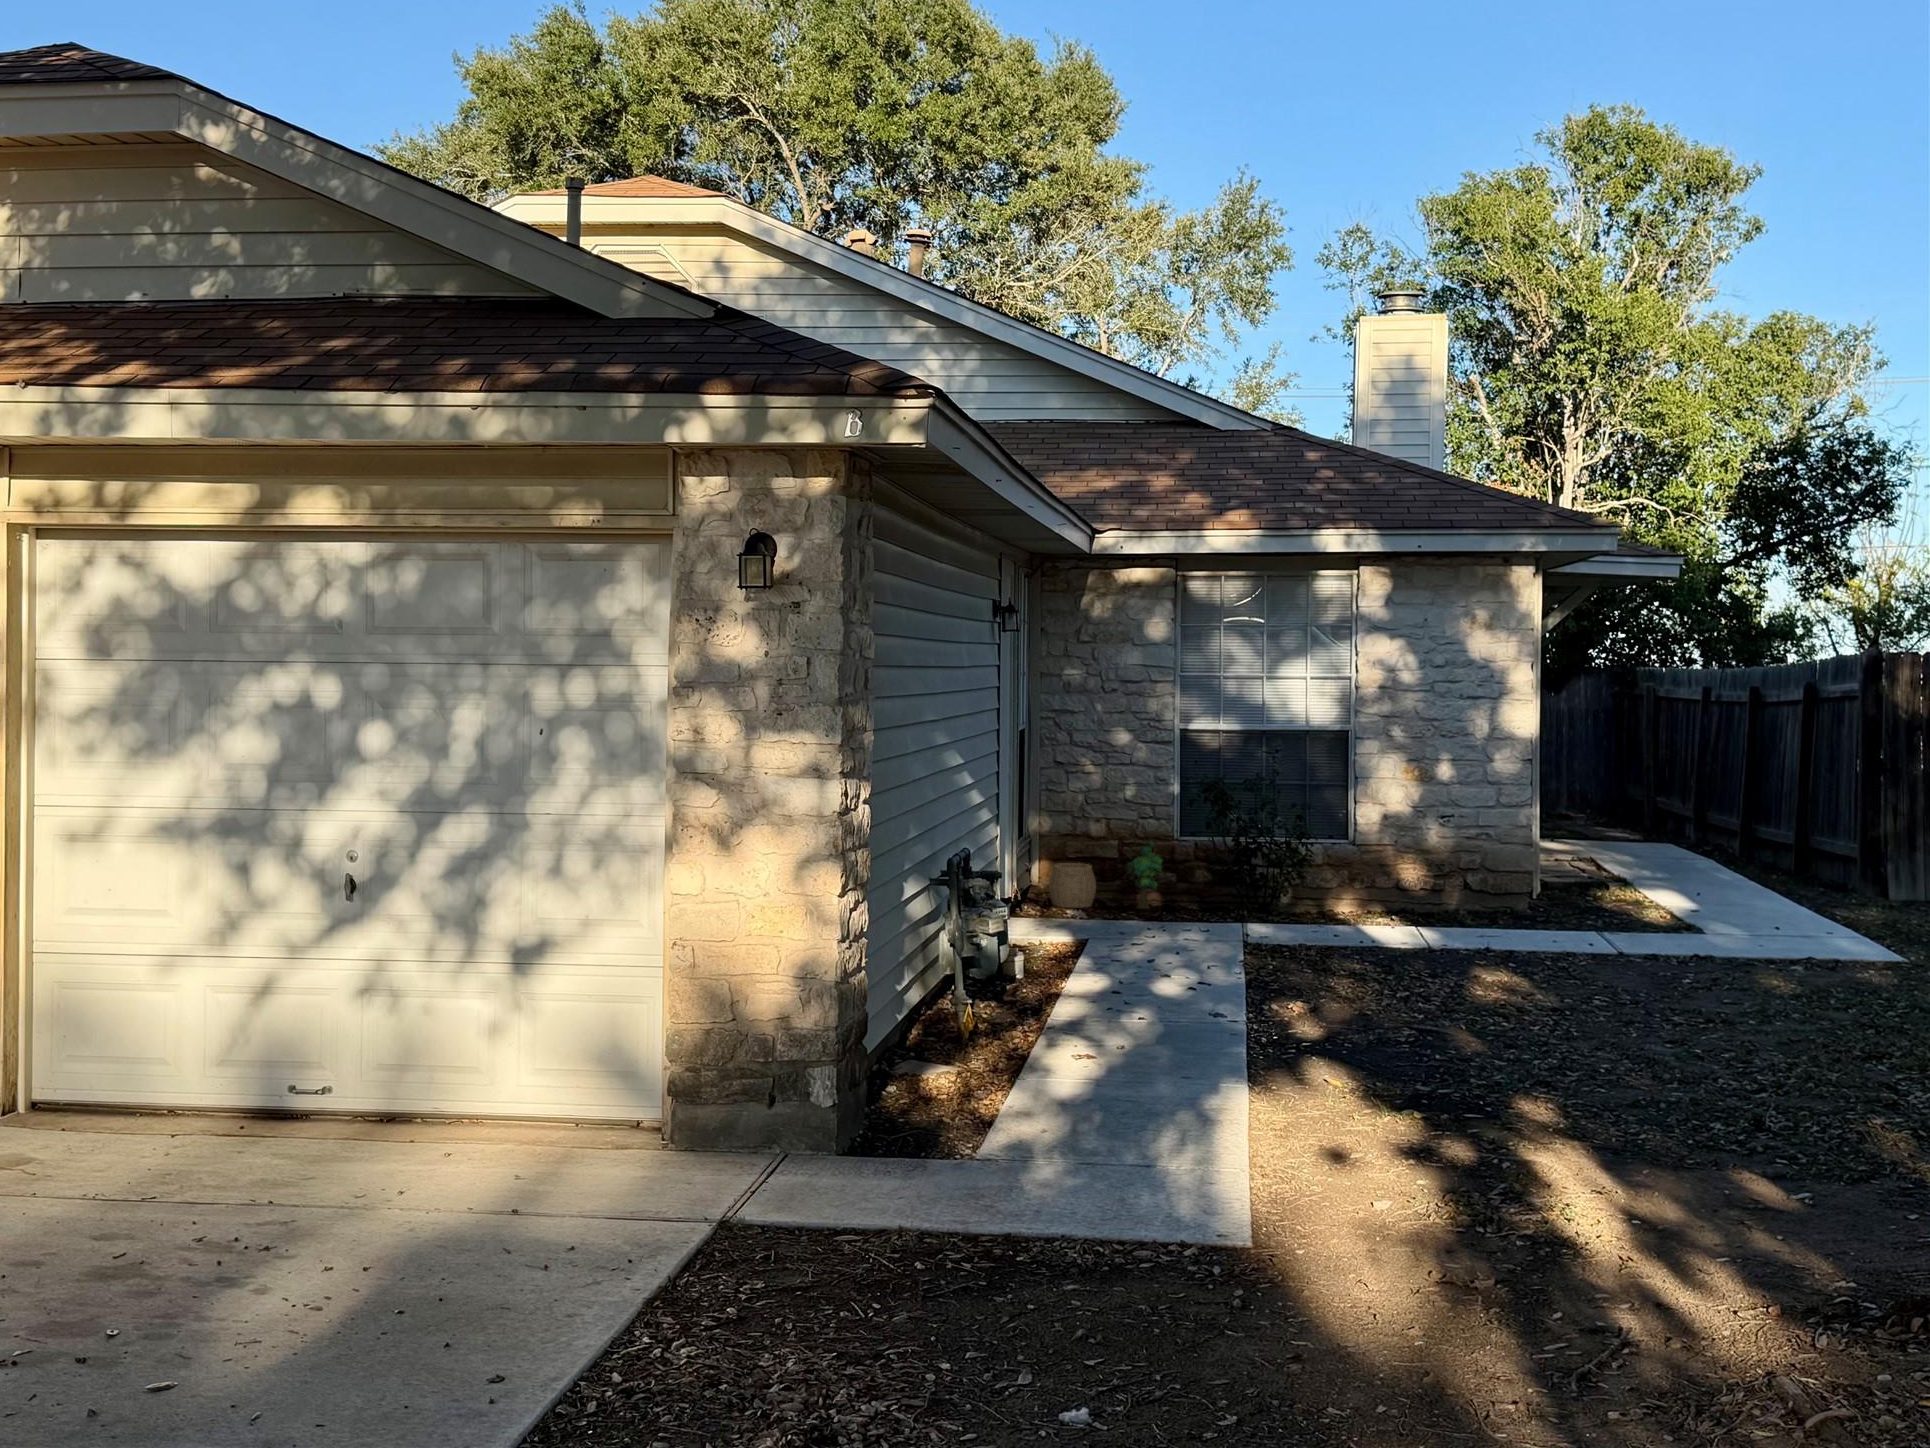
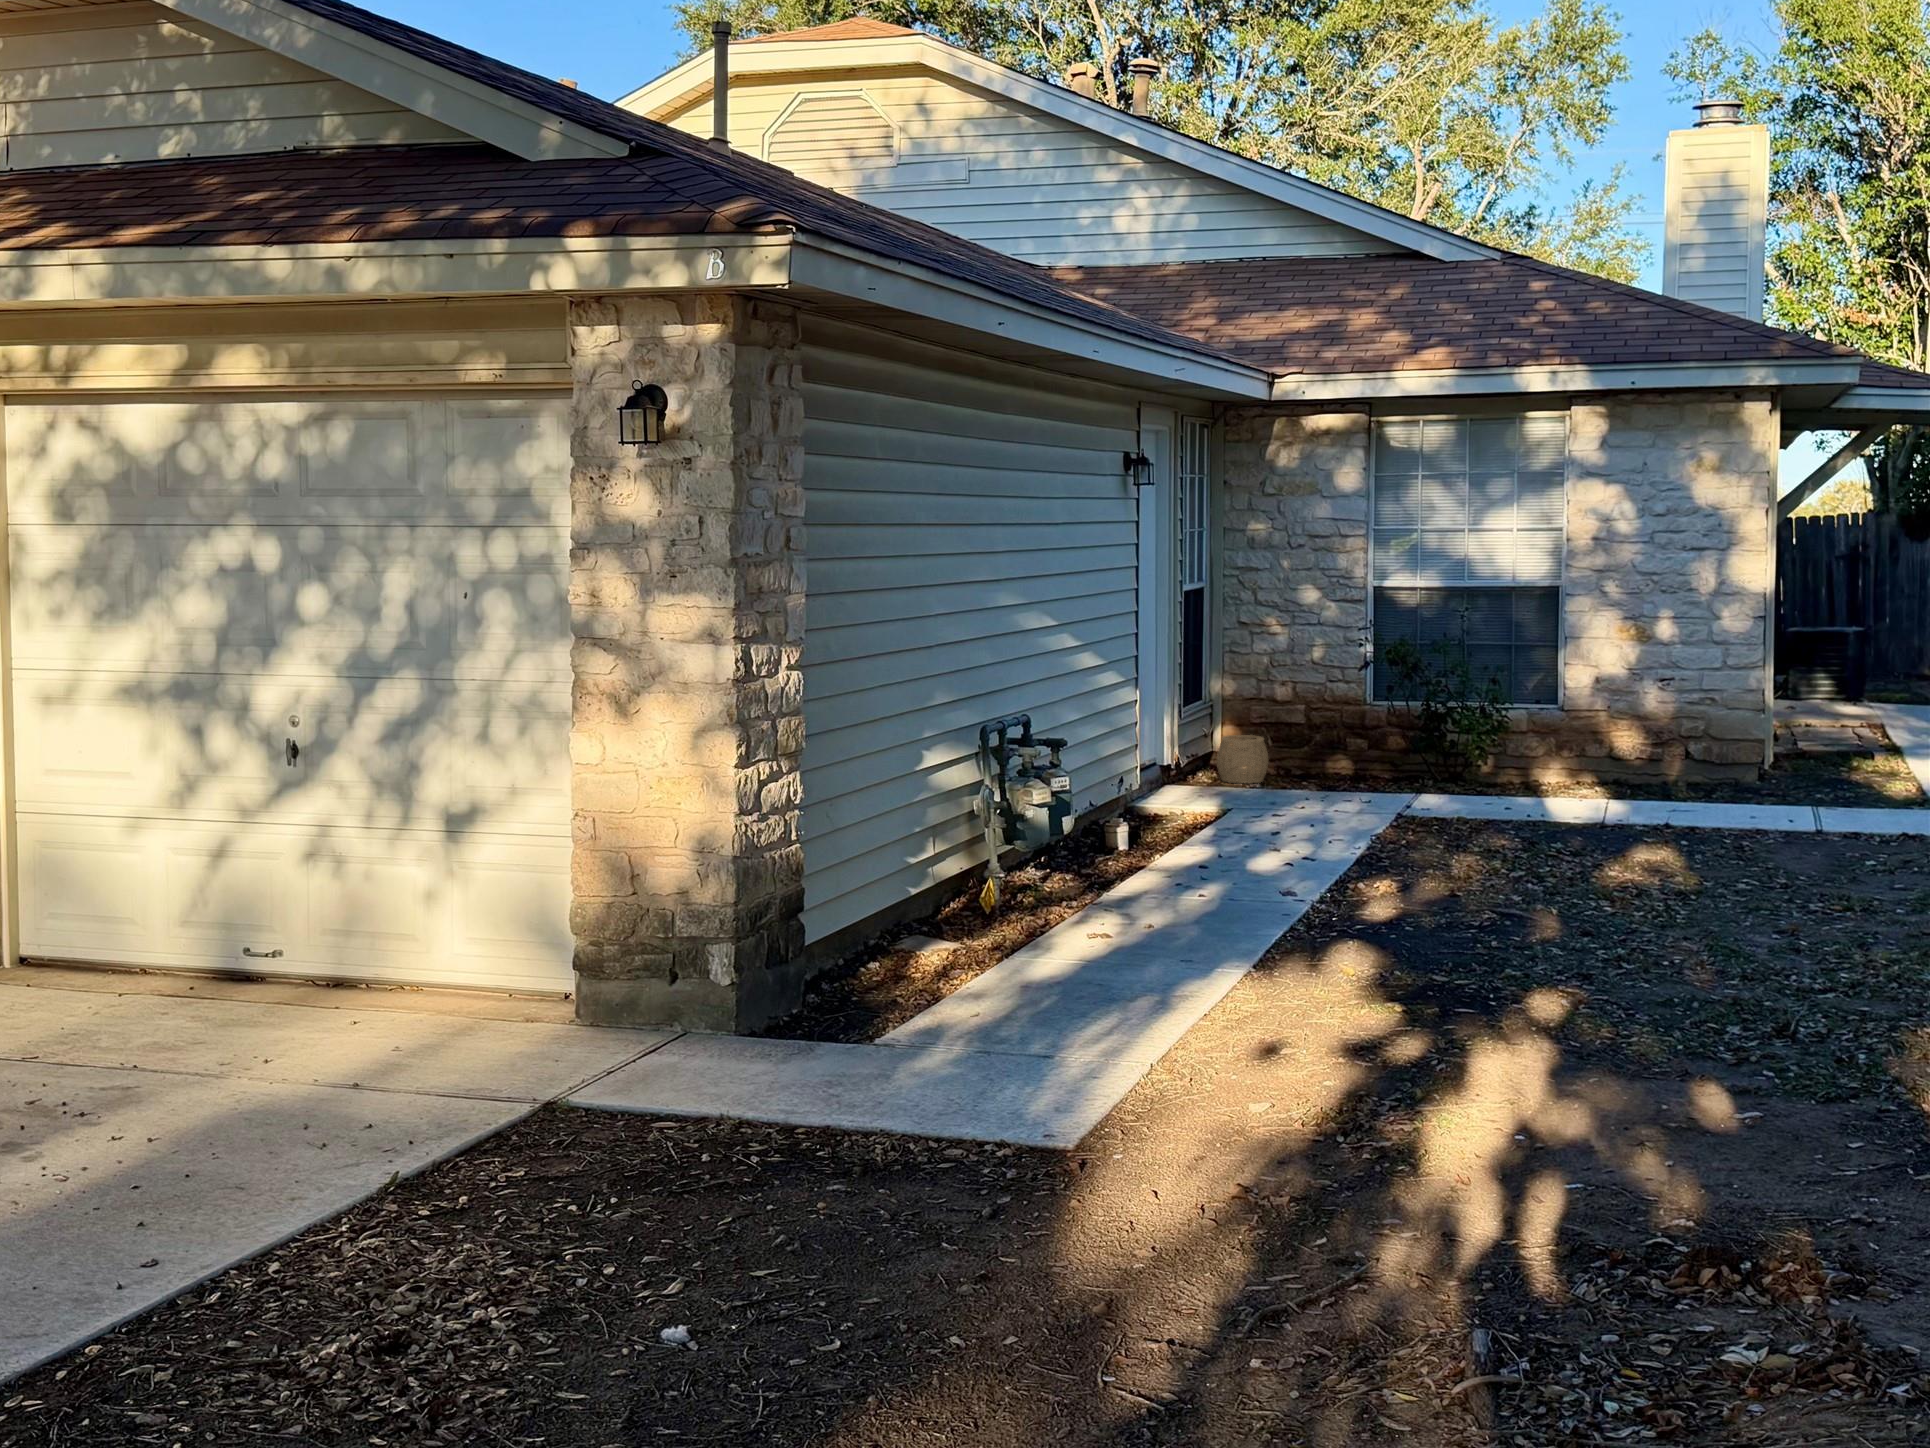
decorative plant: present [1126,840,1163,909] -> none [1298,711,1344,786]

